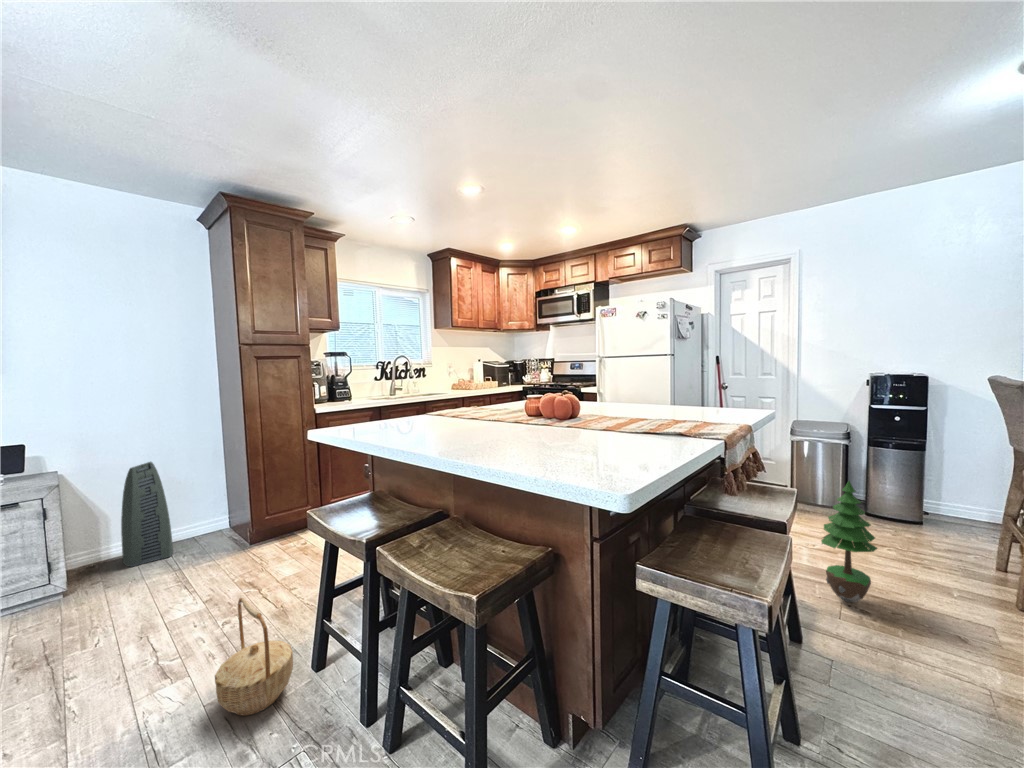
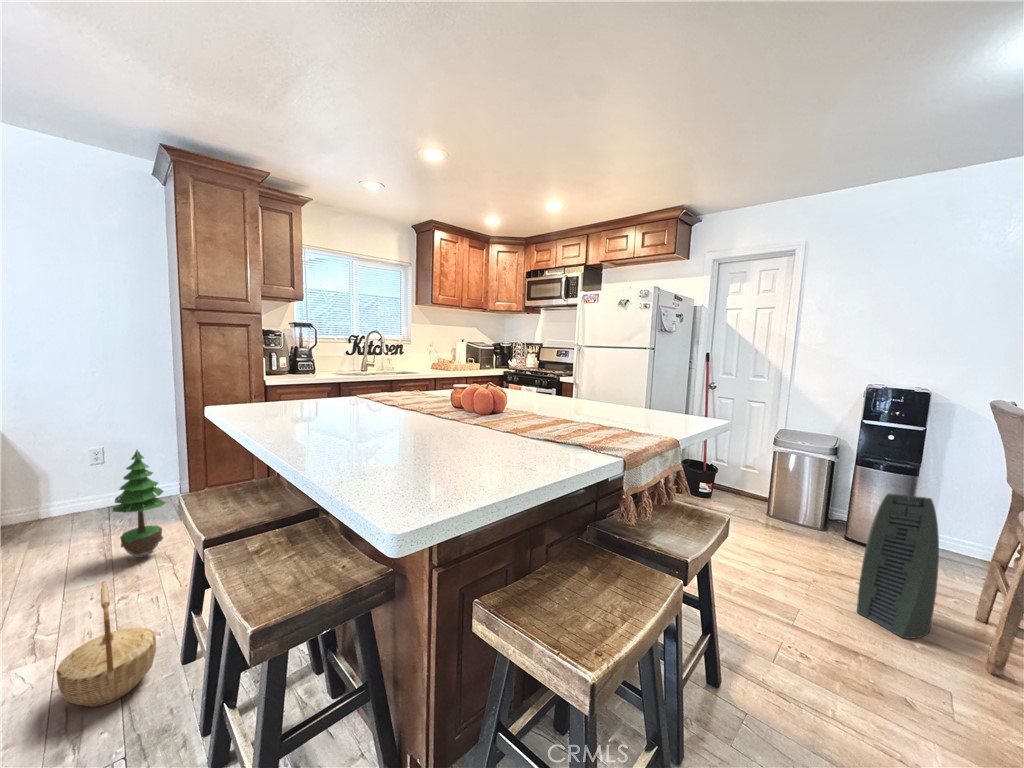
air purifier: present [121,462,173,567] -> present [857,494,939,639]
potted tree: present [821,481,877,602] -> present [113,450,166,557]

